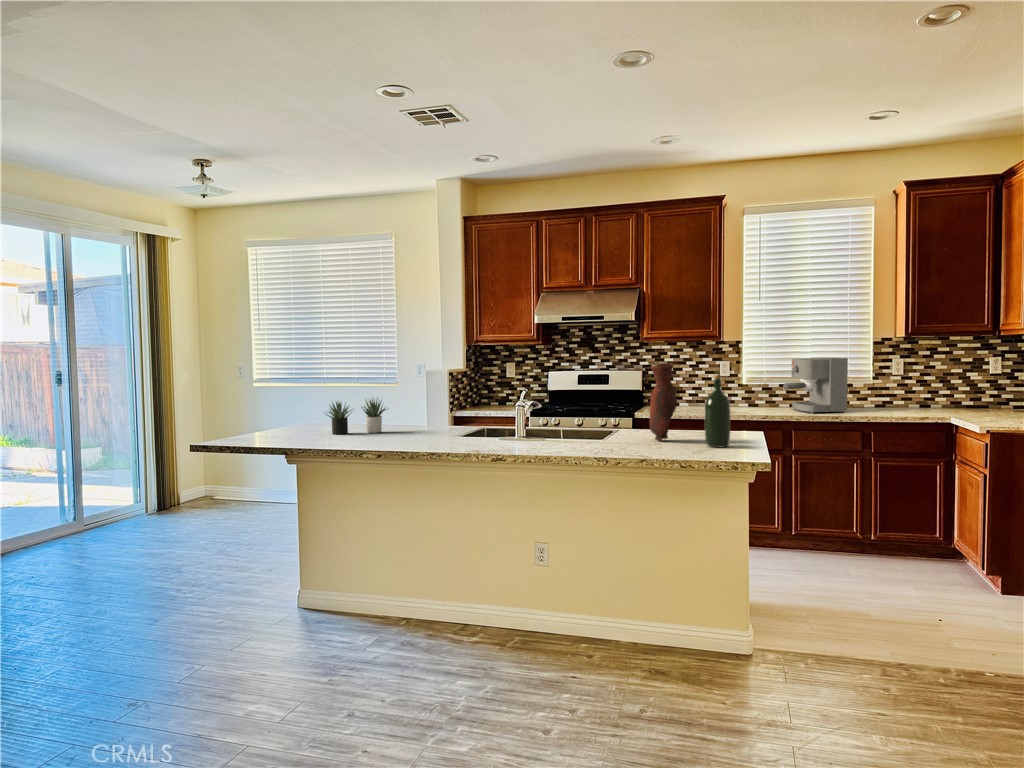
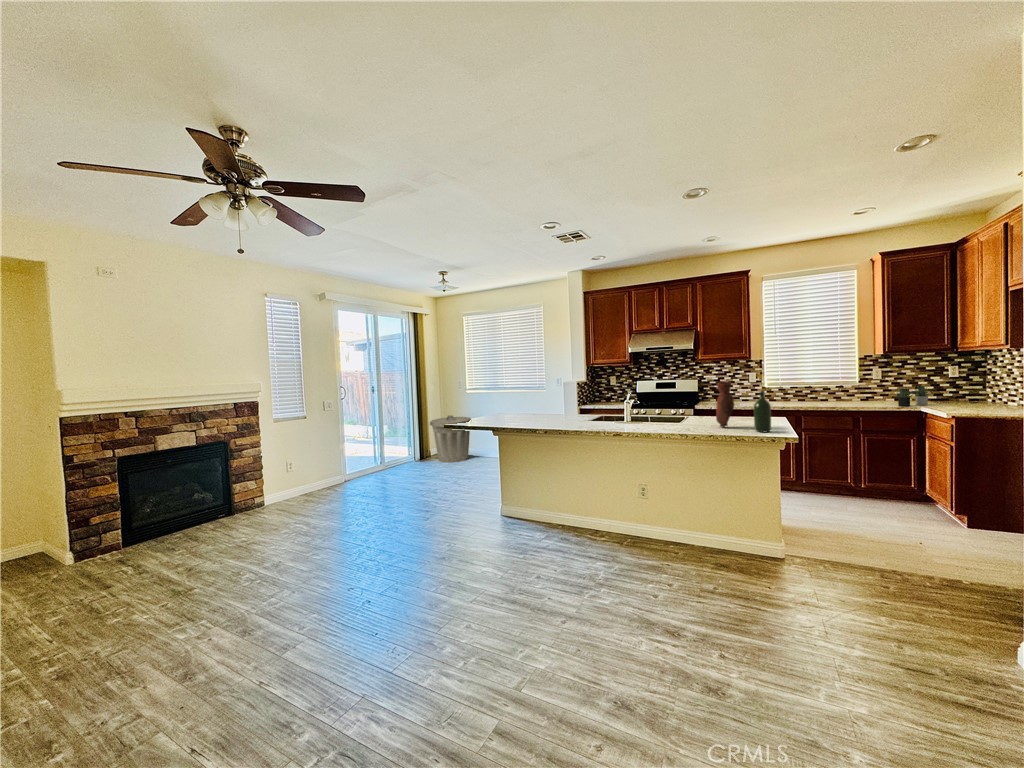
coffee maker: present [783,357,848,413] -> none [796,369,842,406]
succulent plant: present [324,398,387,435] -> present [896,387,931,406]
trash can: none [180,428,262,515] -> present [430,415,471,463]

